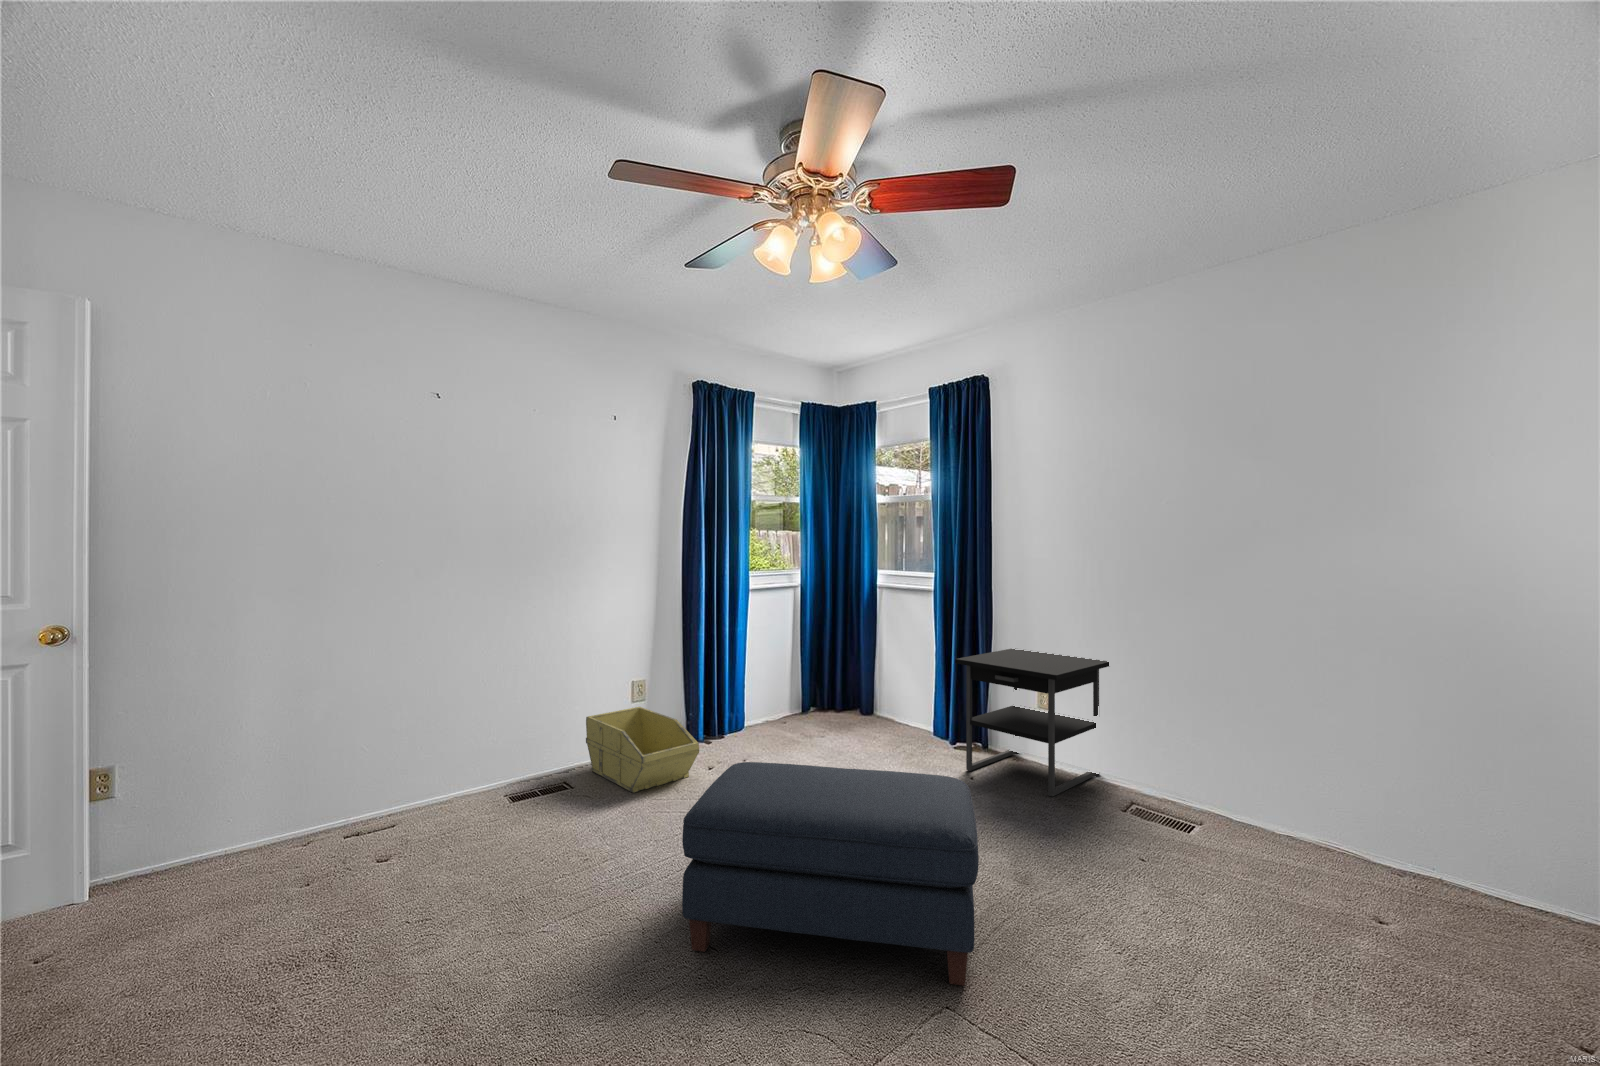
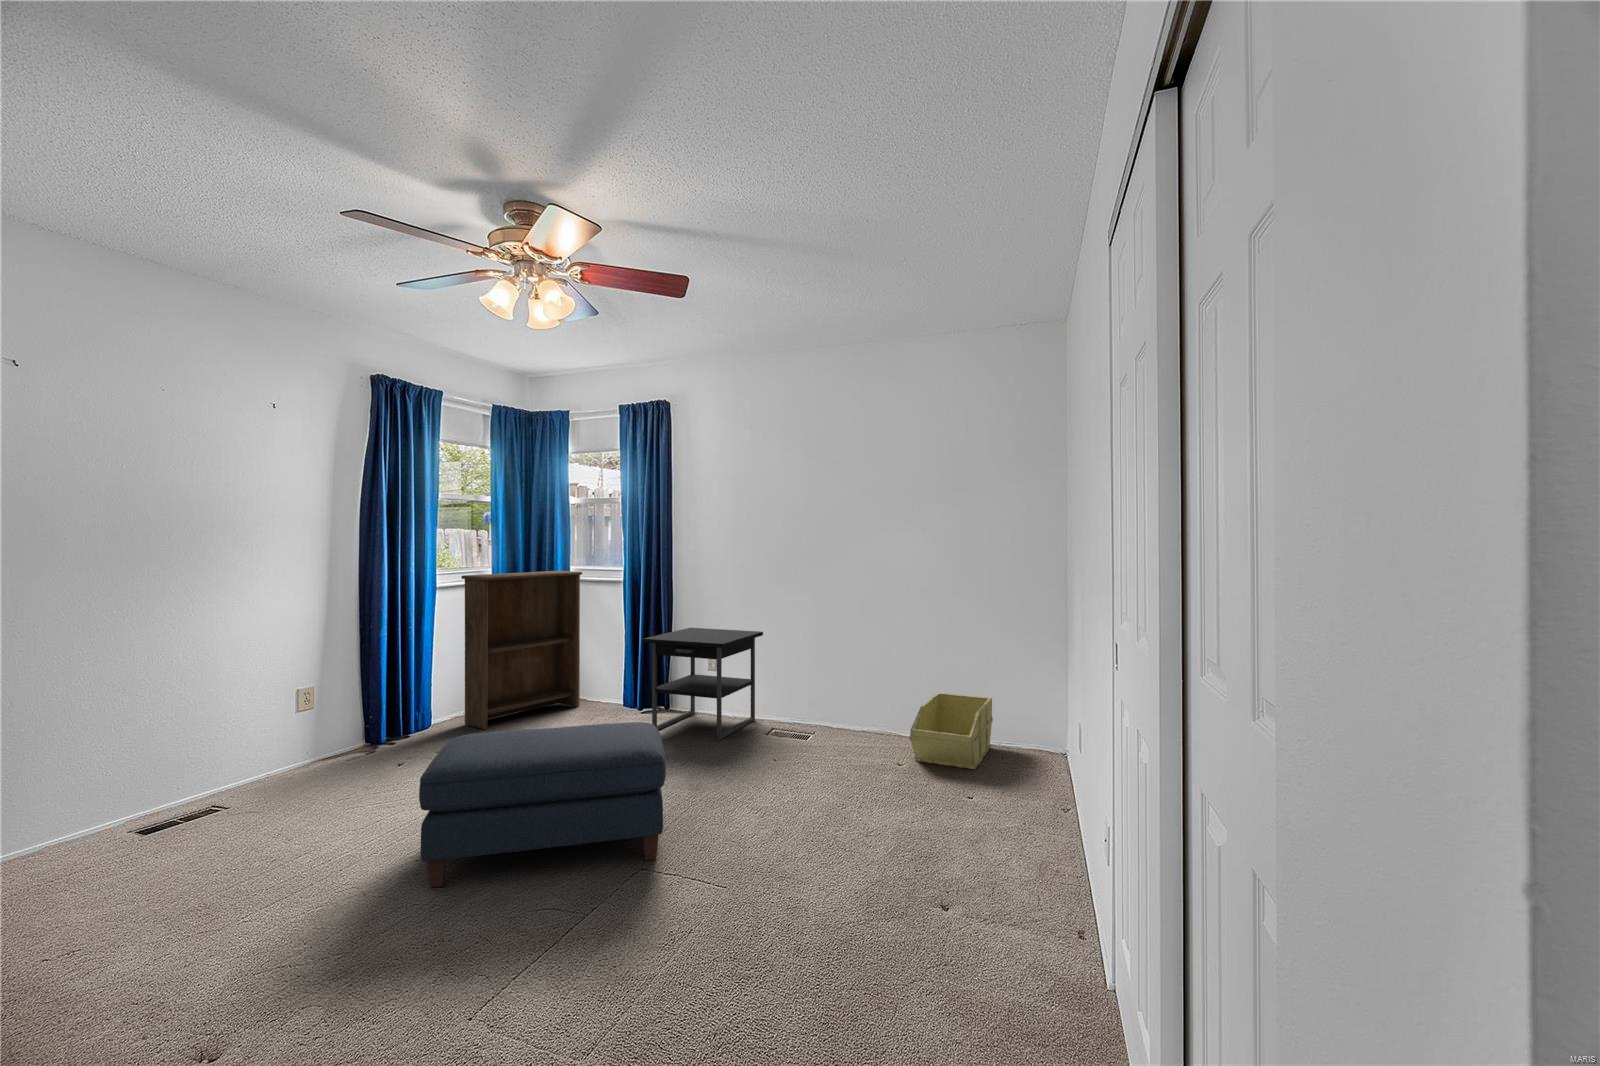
bookshelf: none [771,576,891,739] -> present [462,571,582,729]
storage bin: present [586,707,699,793] -> present [910,693,993,769]

